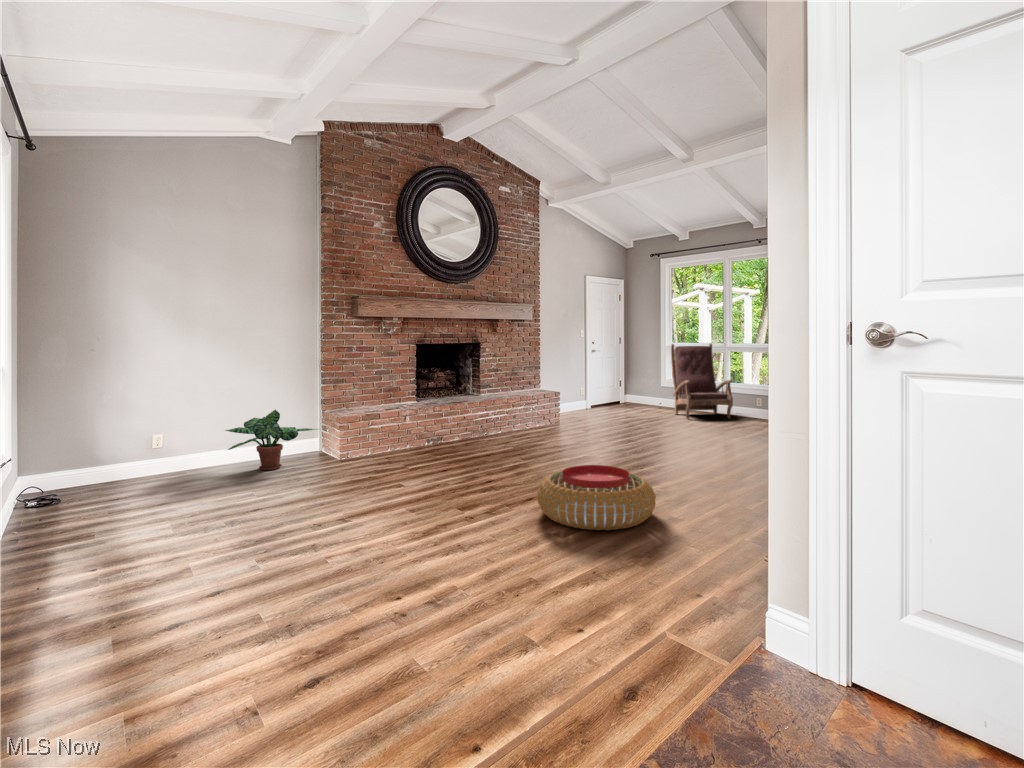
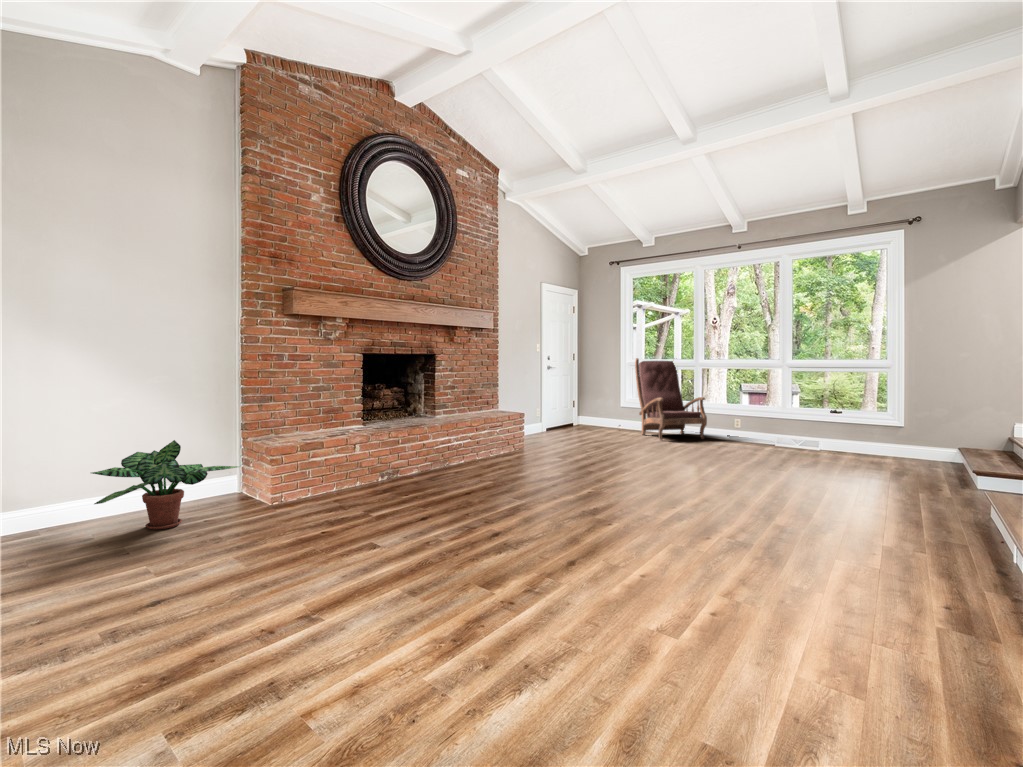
pouf: present [537,465,656,530] -> none [593,510,763,609]

